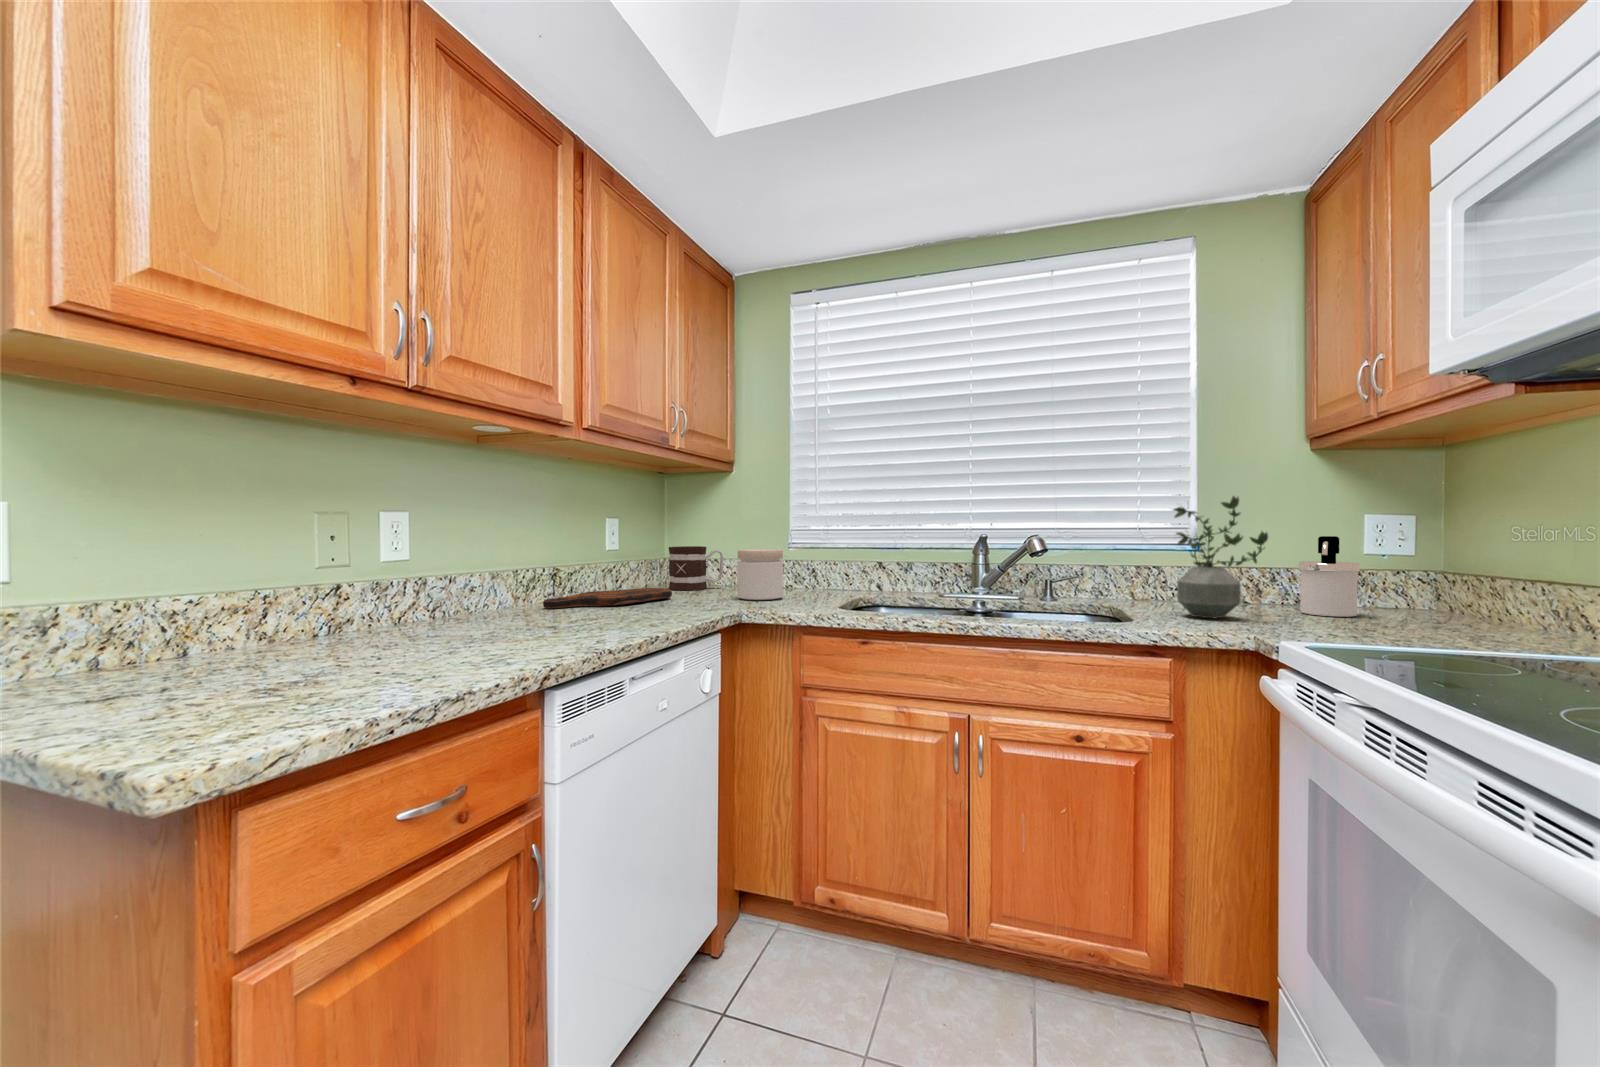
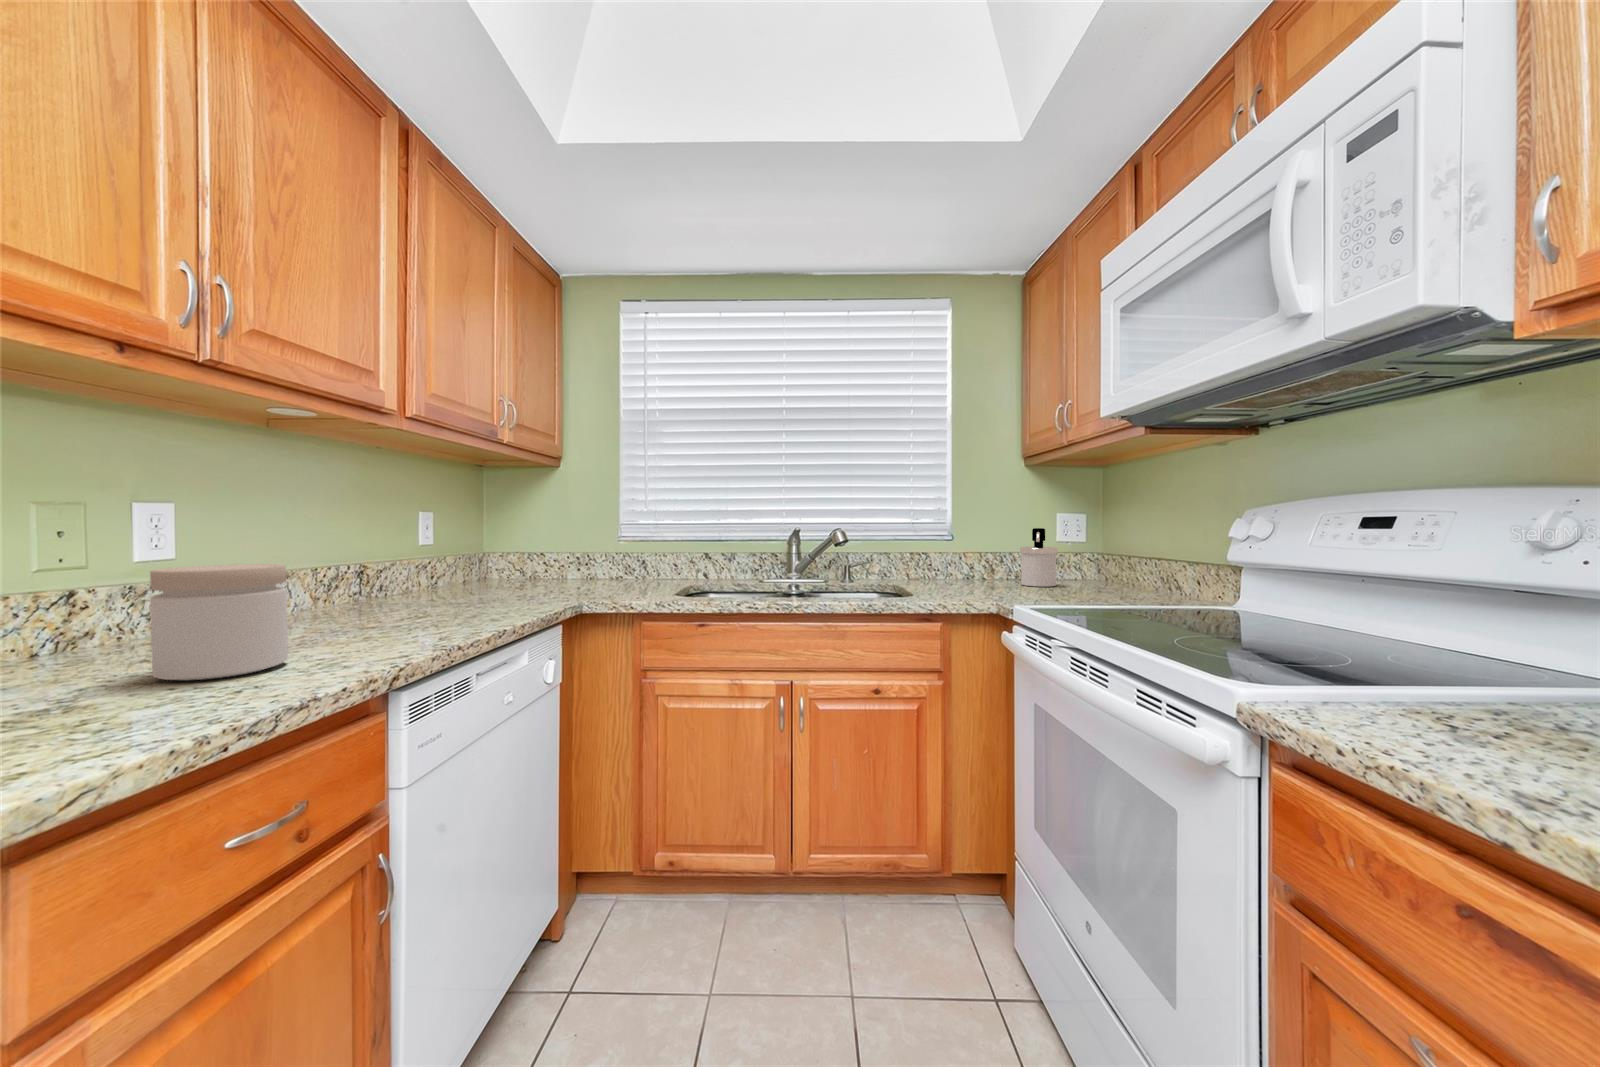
potted plant: present [1174,496,1268,619] -> none [940,497,1005,592]
mug: present [669,546,724,590] -> none [487,541,547,586]
jar: present [737,549,783,600] -> present [150,564,288,680]
cutting board: present [543,588,672,609] -> none [349,584,497,609]

